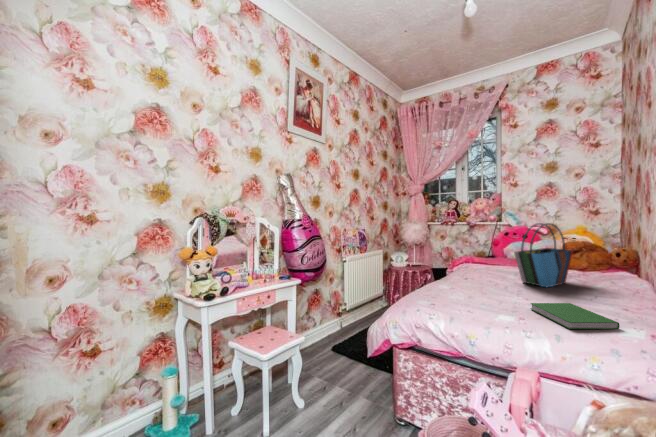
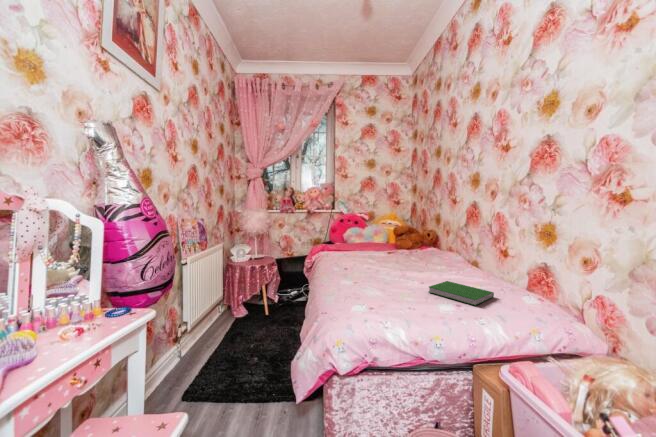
tote bag: present [514,223,573,287] -> none [384,212,415,268]

